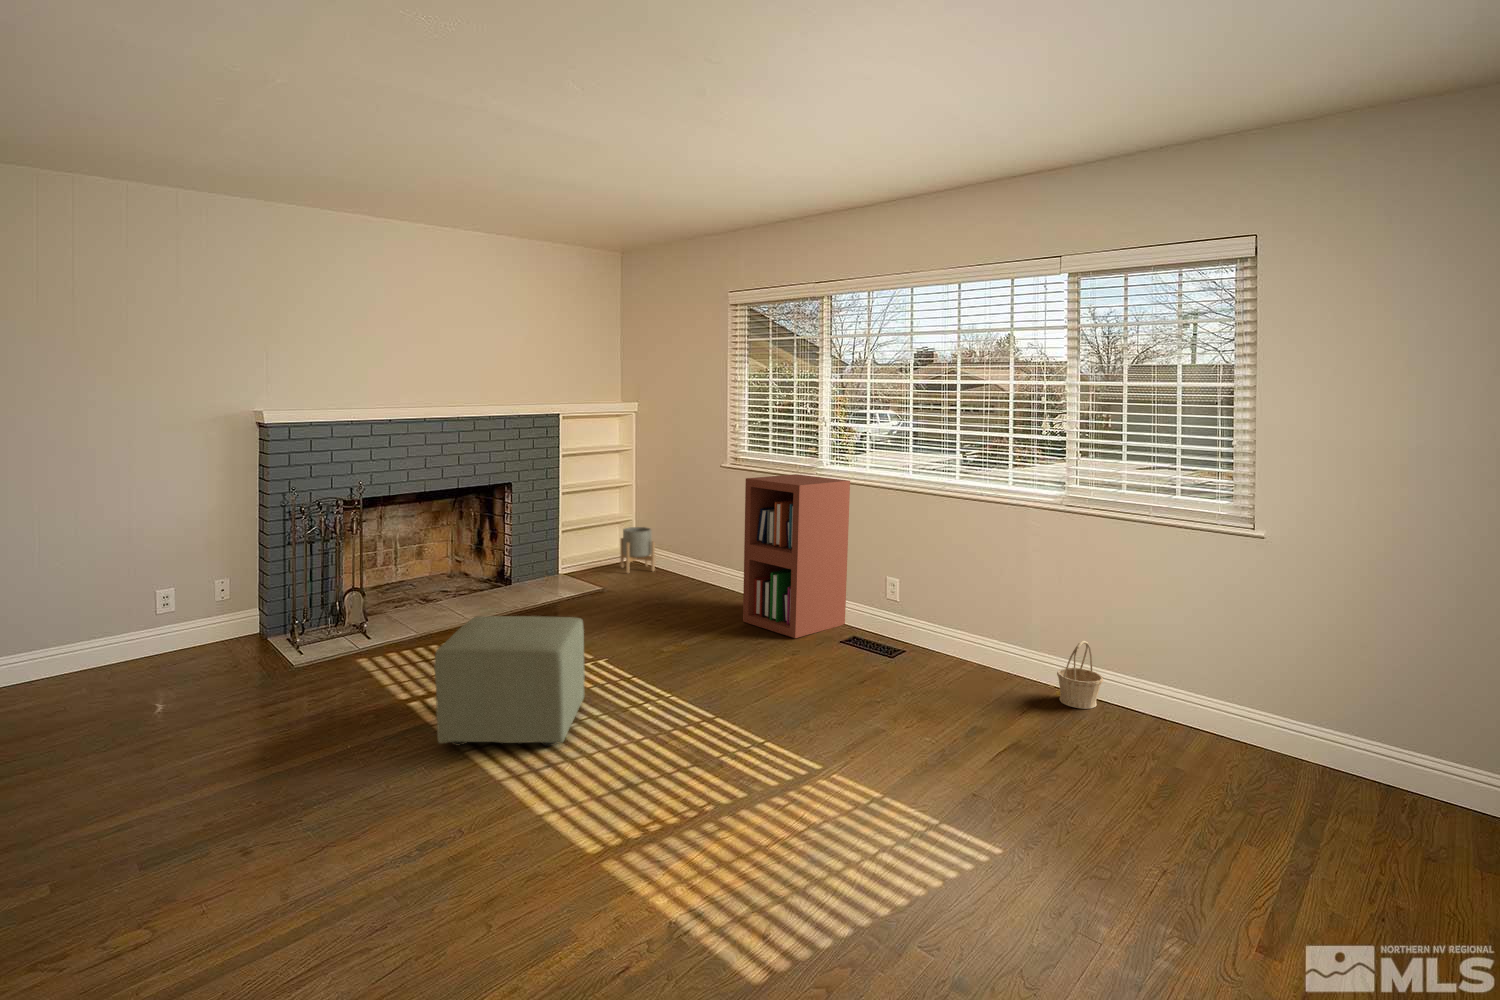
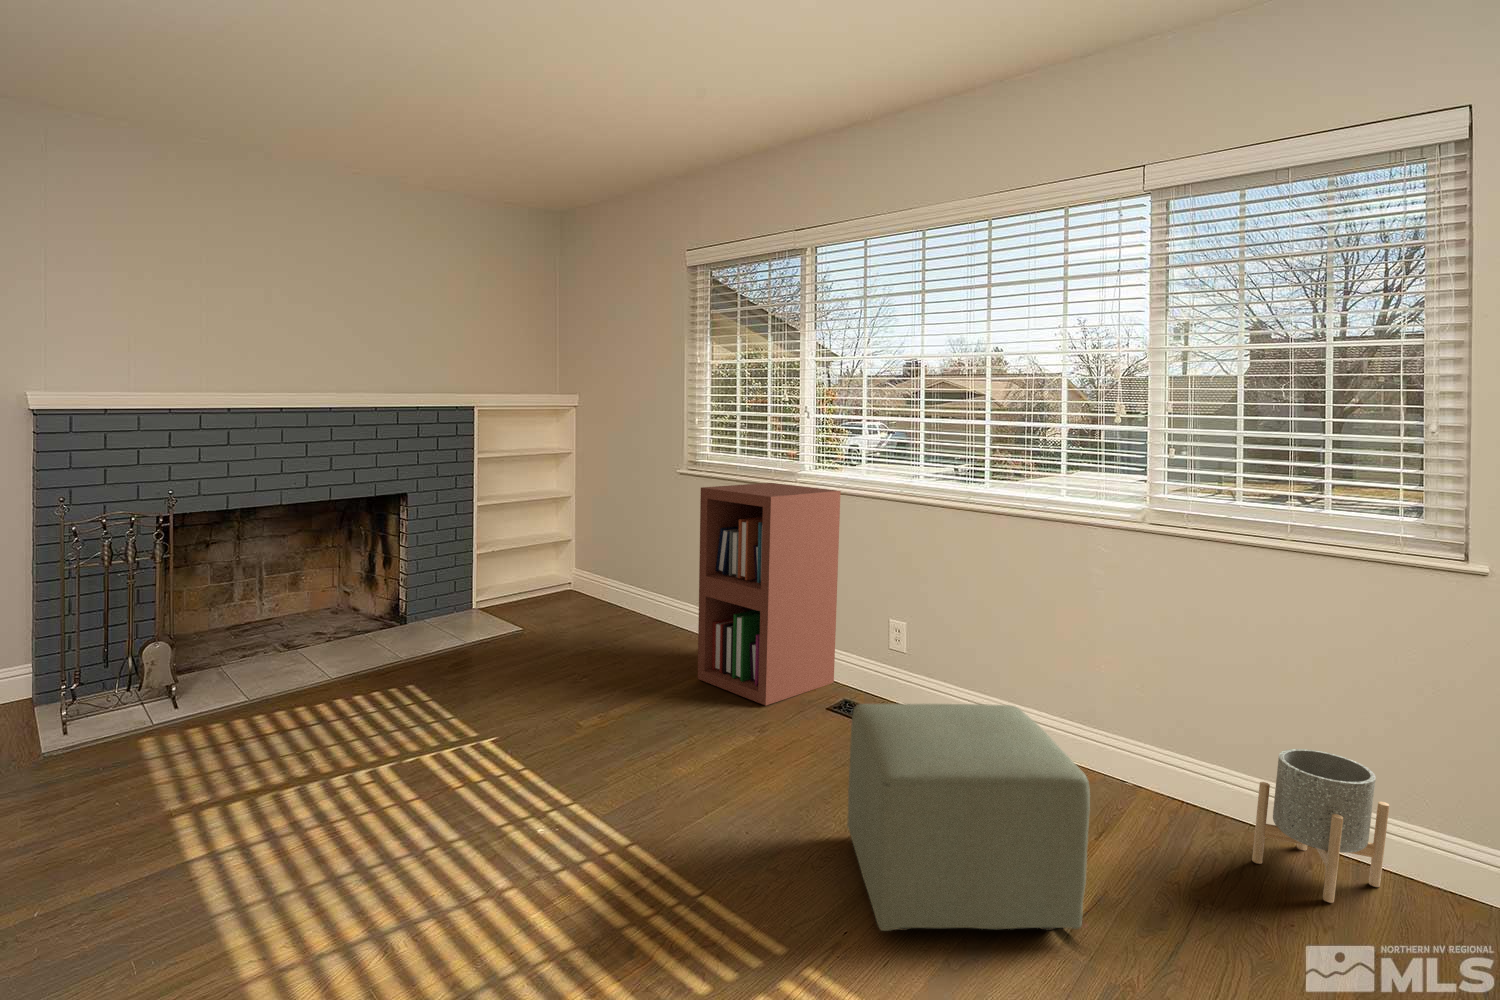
planter: present [620,527,655,573] -> present [1252,749,1389,903]
ottoman: present [434,616,585,746] -> present [847,704,1090,931]
basket: present [1057,641,1103,709] -> none [1143,726,1215,829]

